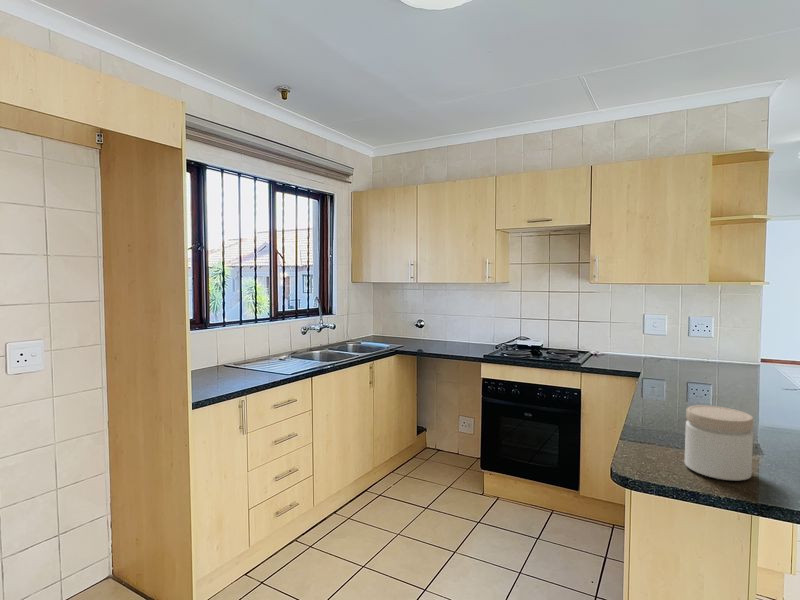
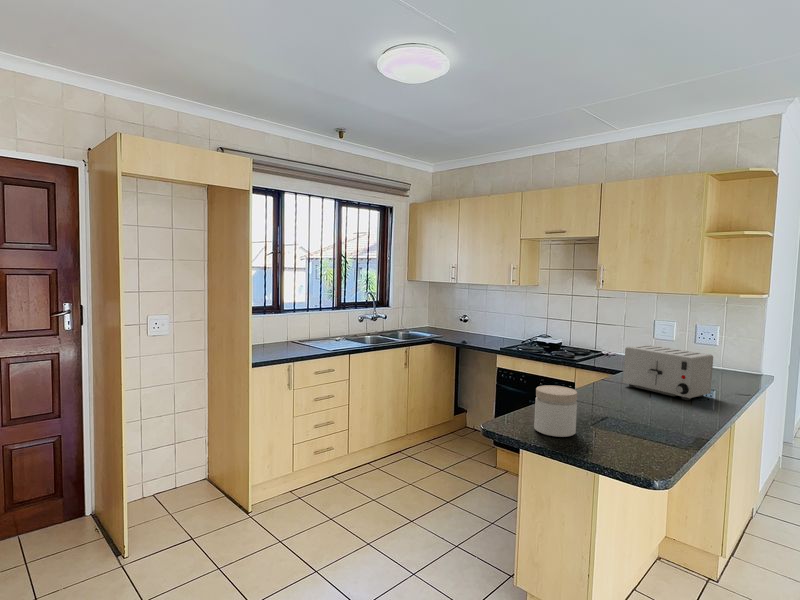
toaster: none [672,341,773,402] -> present [623,345,713,400]

